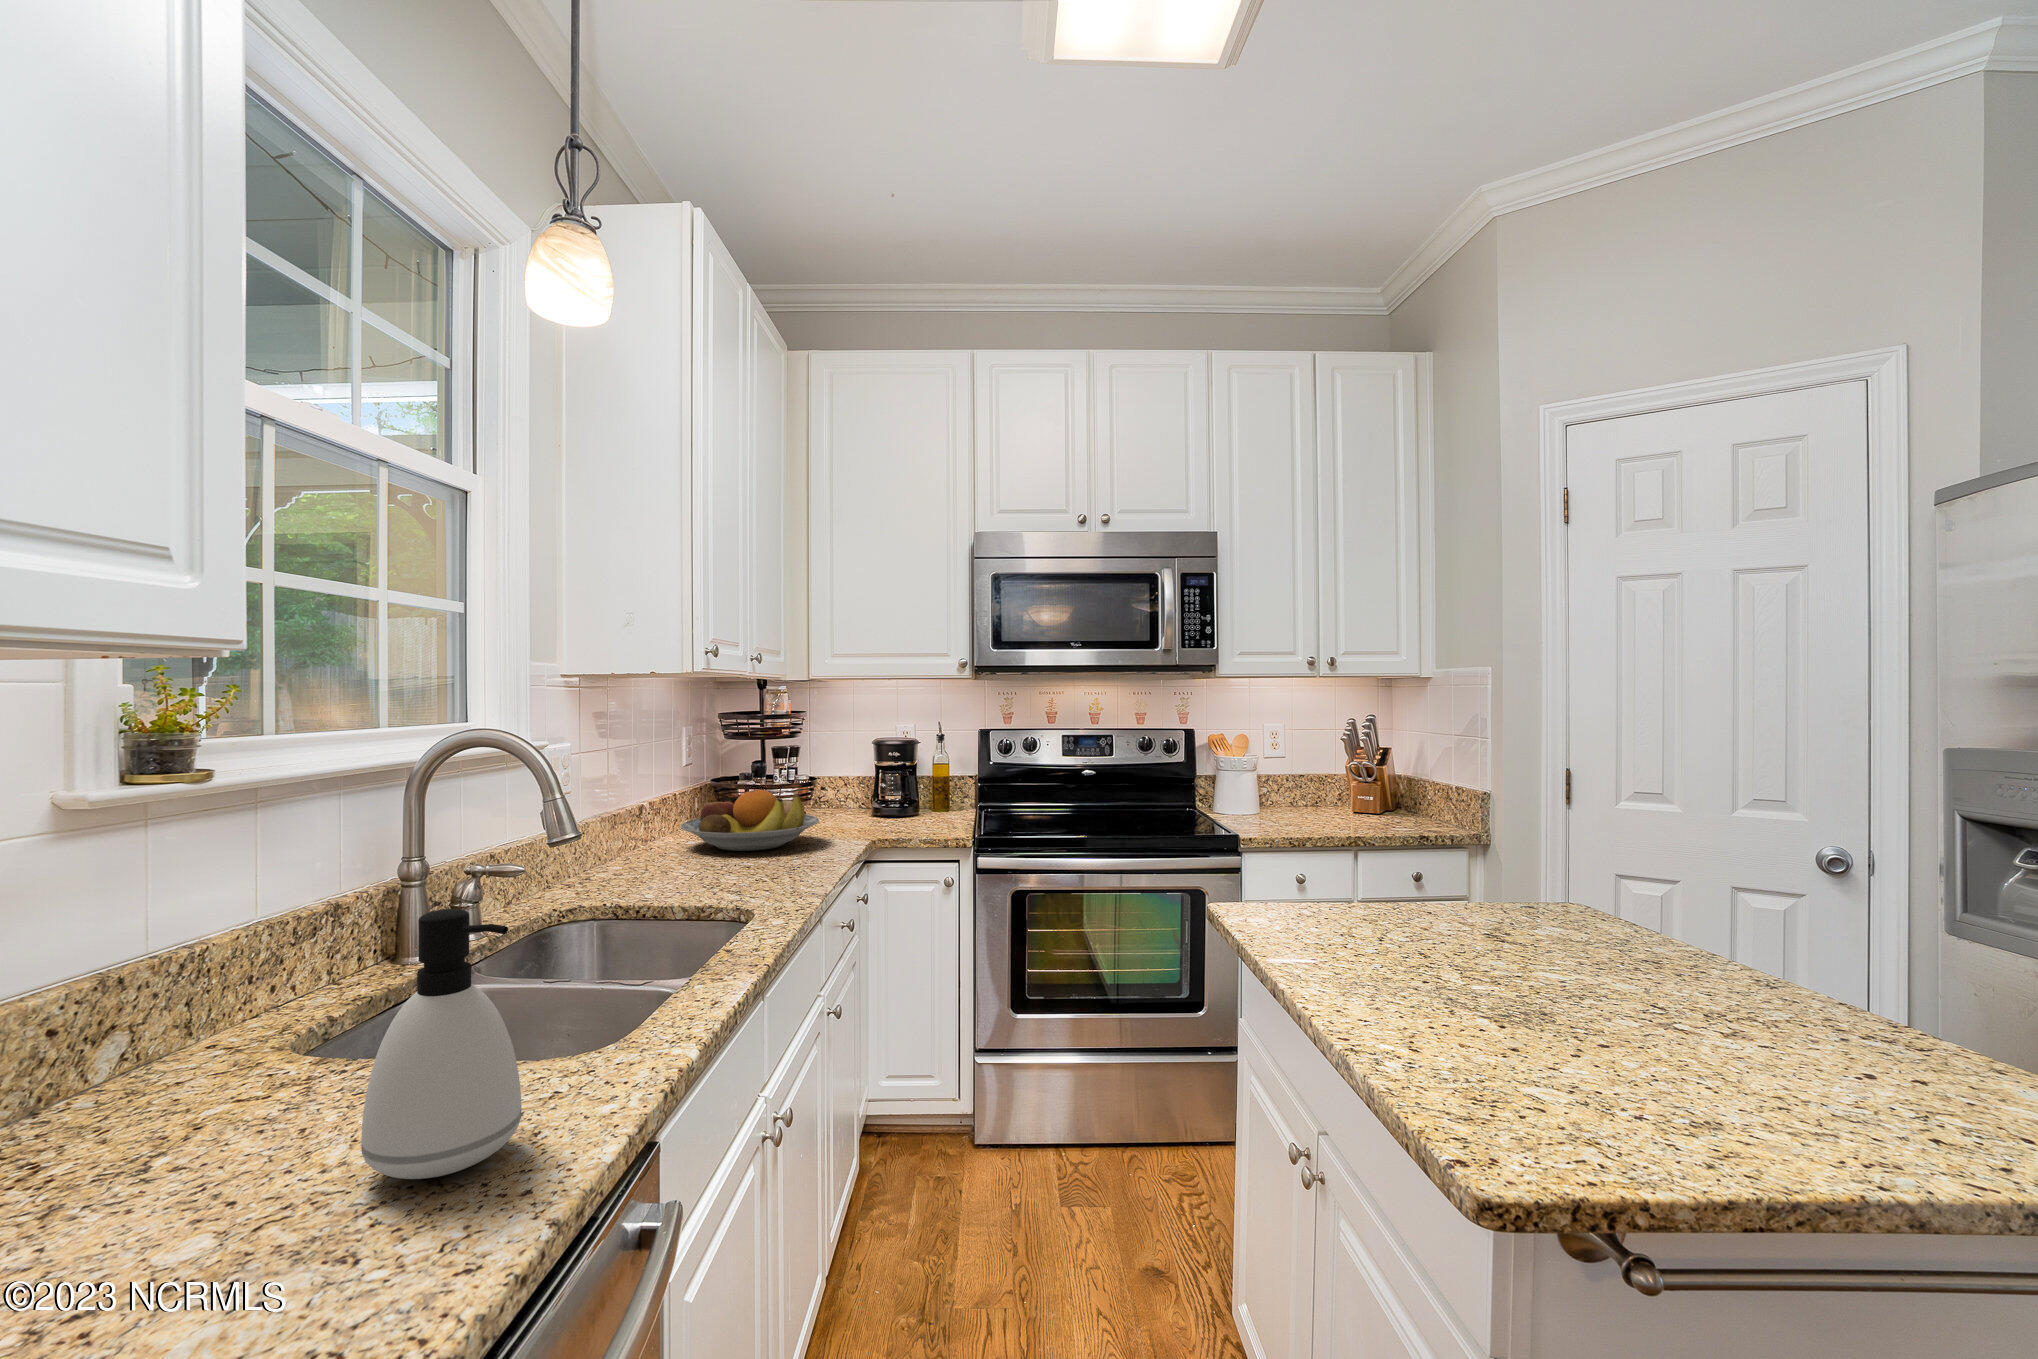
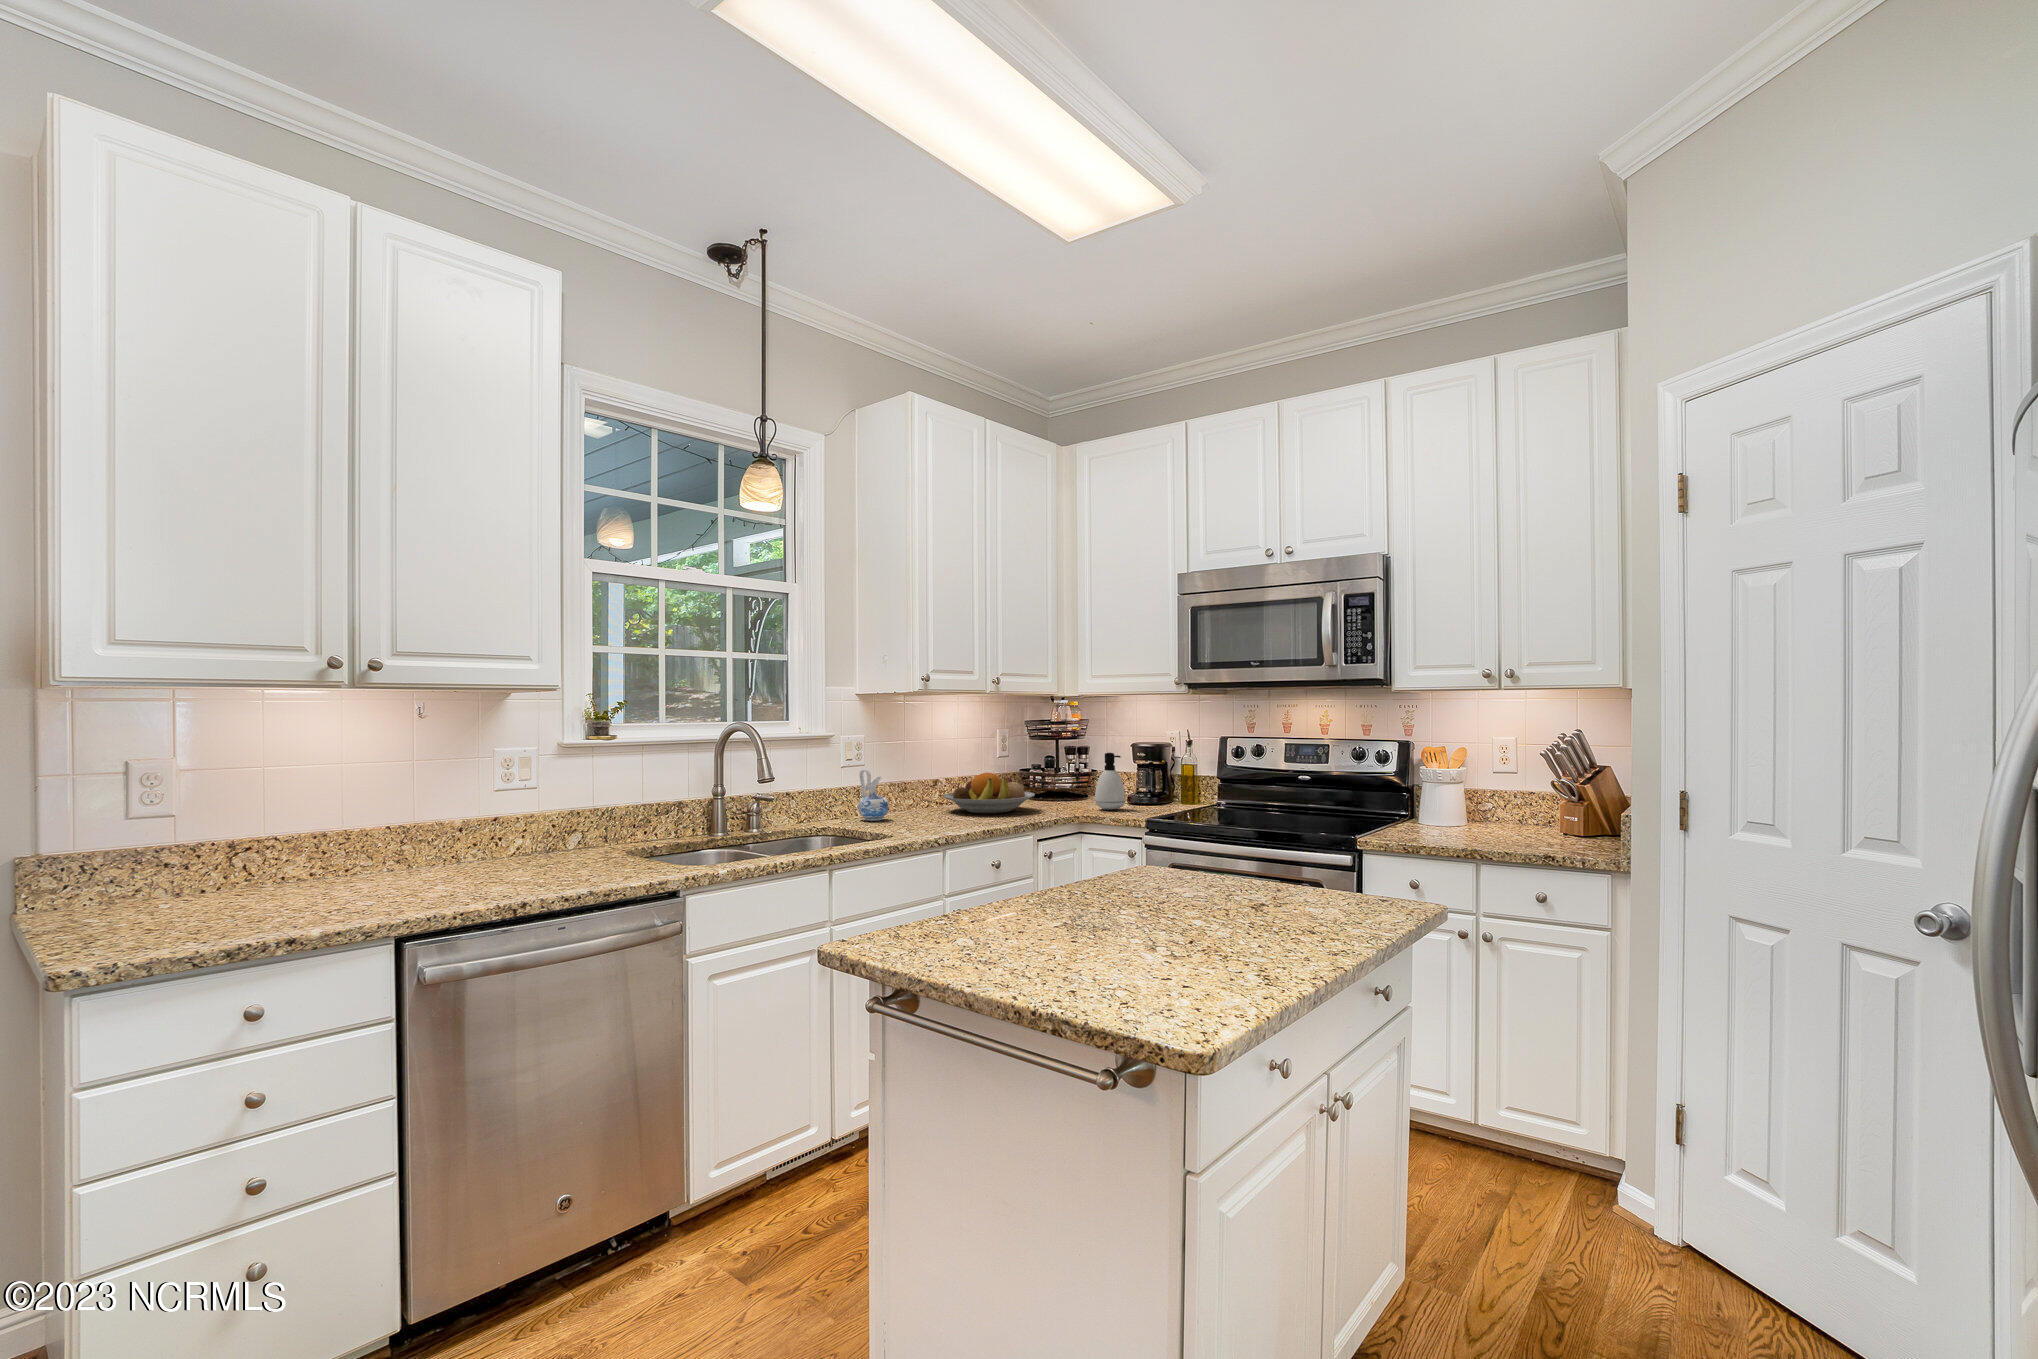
ceramic pitcher: none [602,798,657,885] -> present [858,769,889,821]
soap dispenser: present [361,909,522,1179] -> present [1095,753,1126,810]

